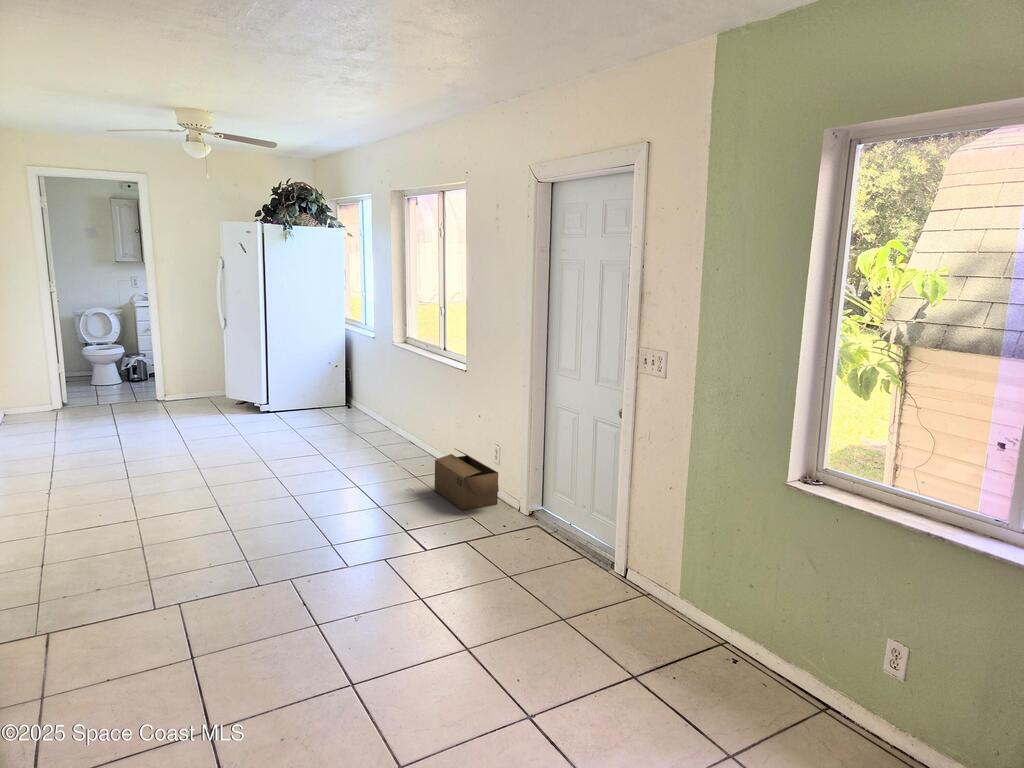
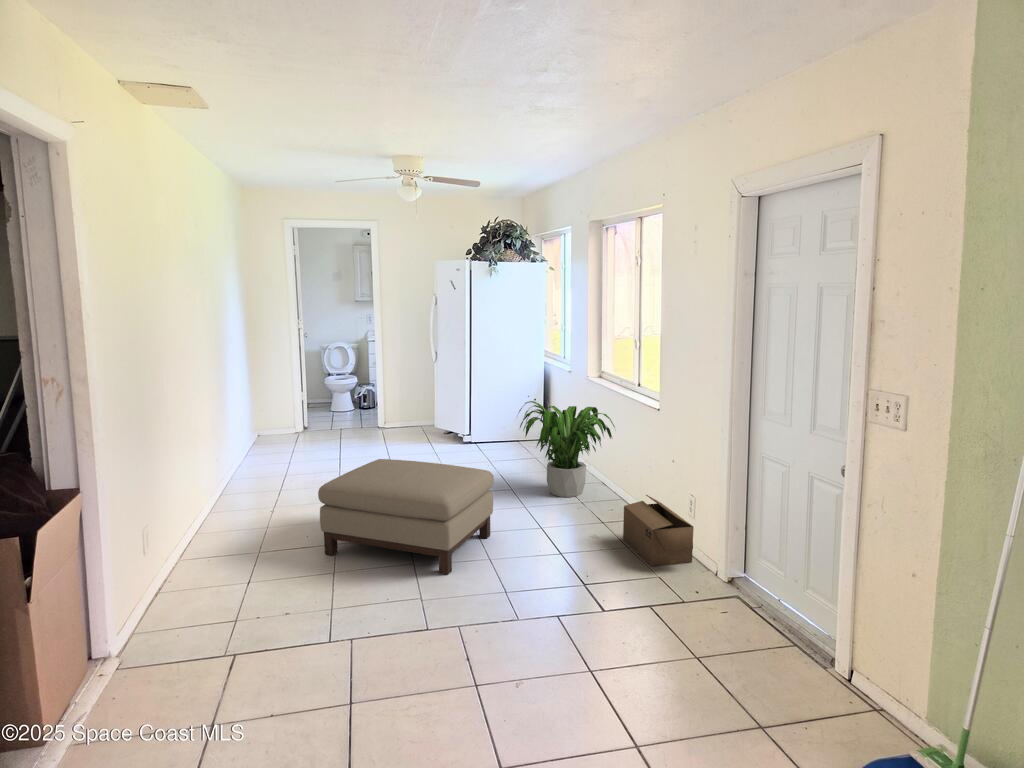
potted plant: none [322,366,423,458] -> present [519,401,615,497]
ottoman: none [121,428,309,535] -> present [318,459,494,575]

